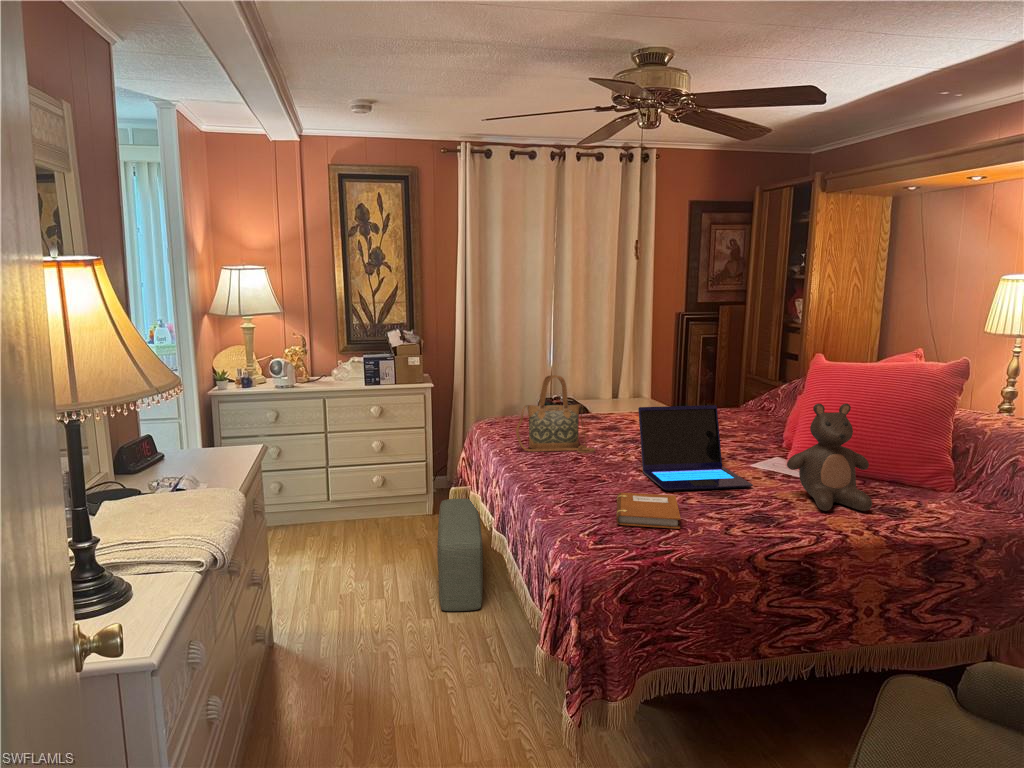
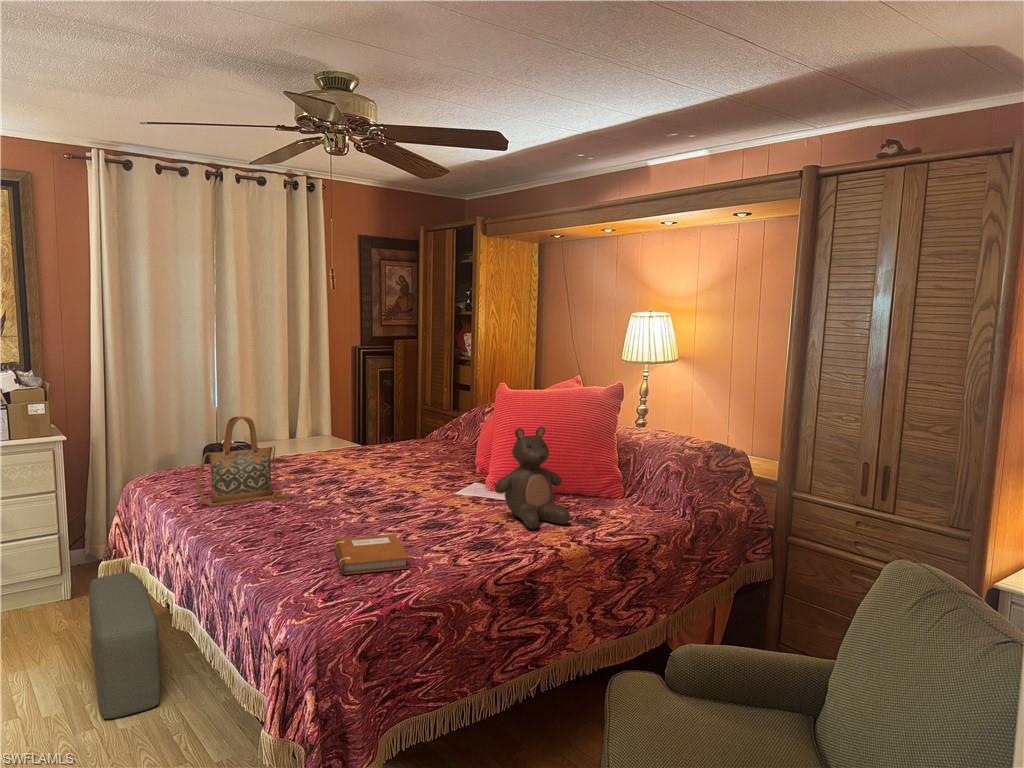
laptop: present [638,405,753,491] -> none [342,437,464,530]

